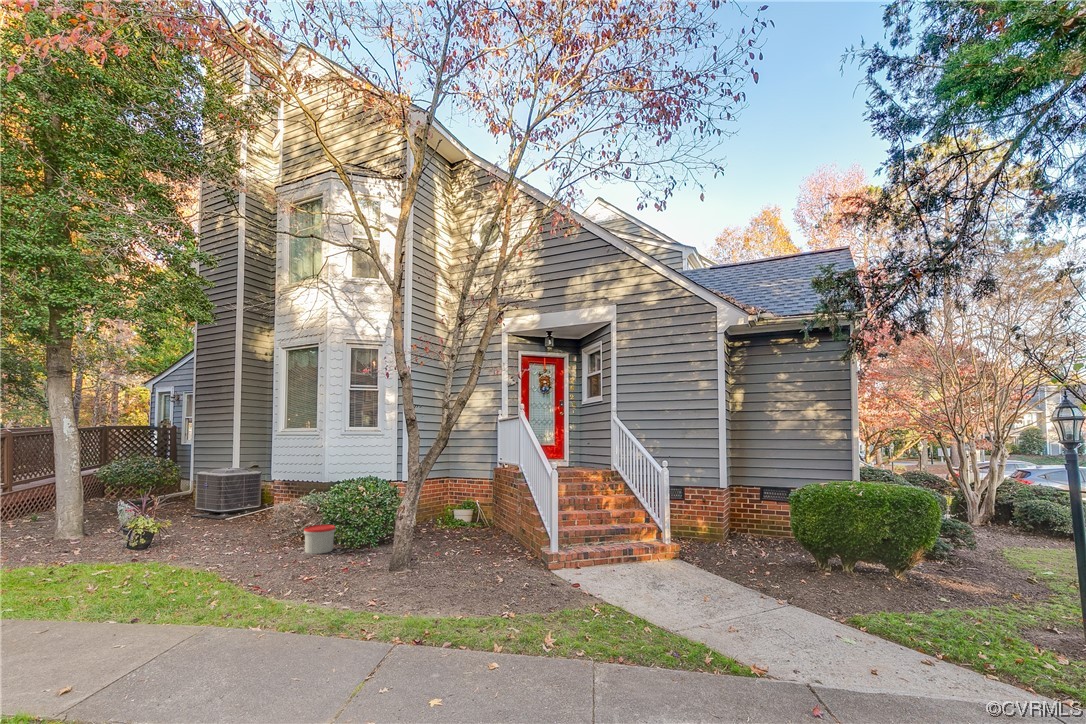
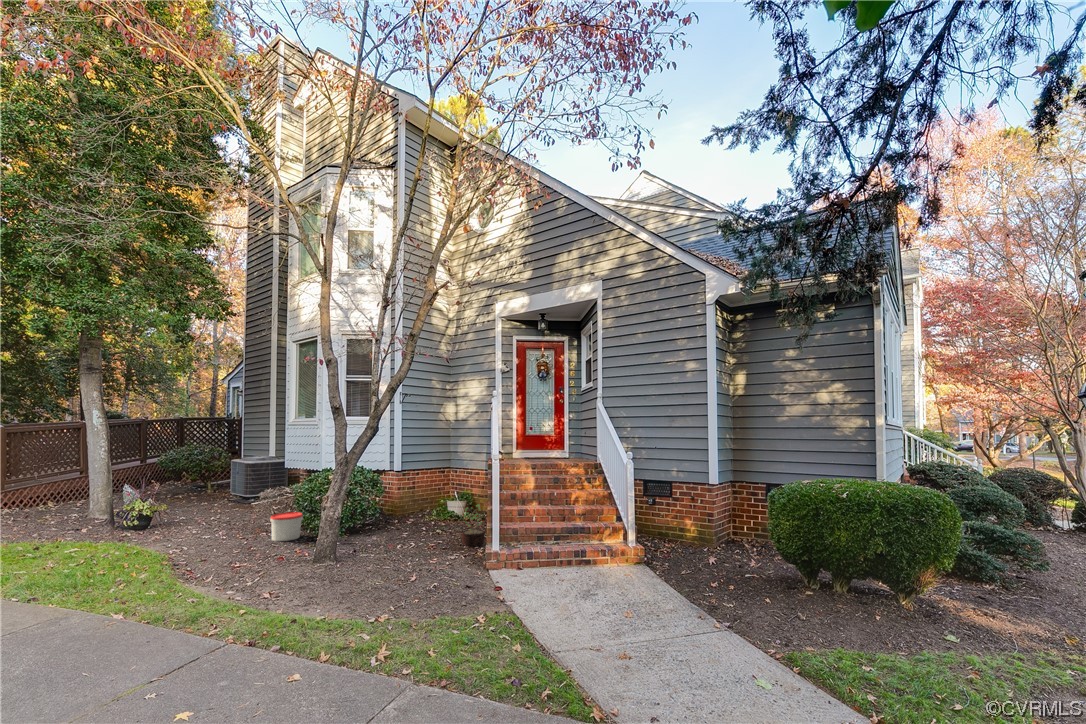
decorative plant: none [501,511,523,551] -> present [462,504,485,546]

